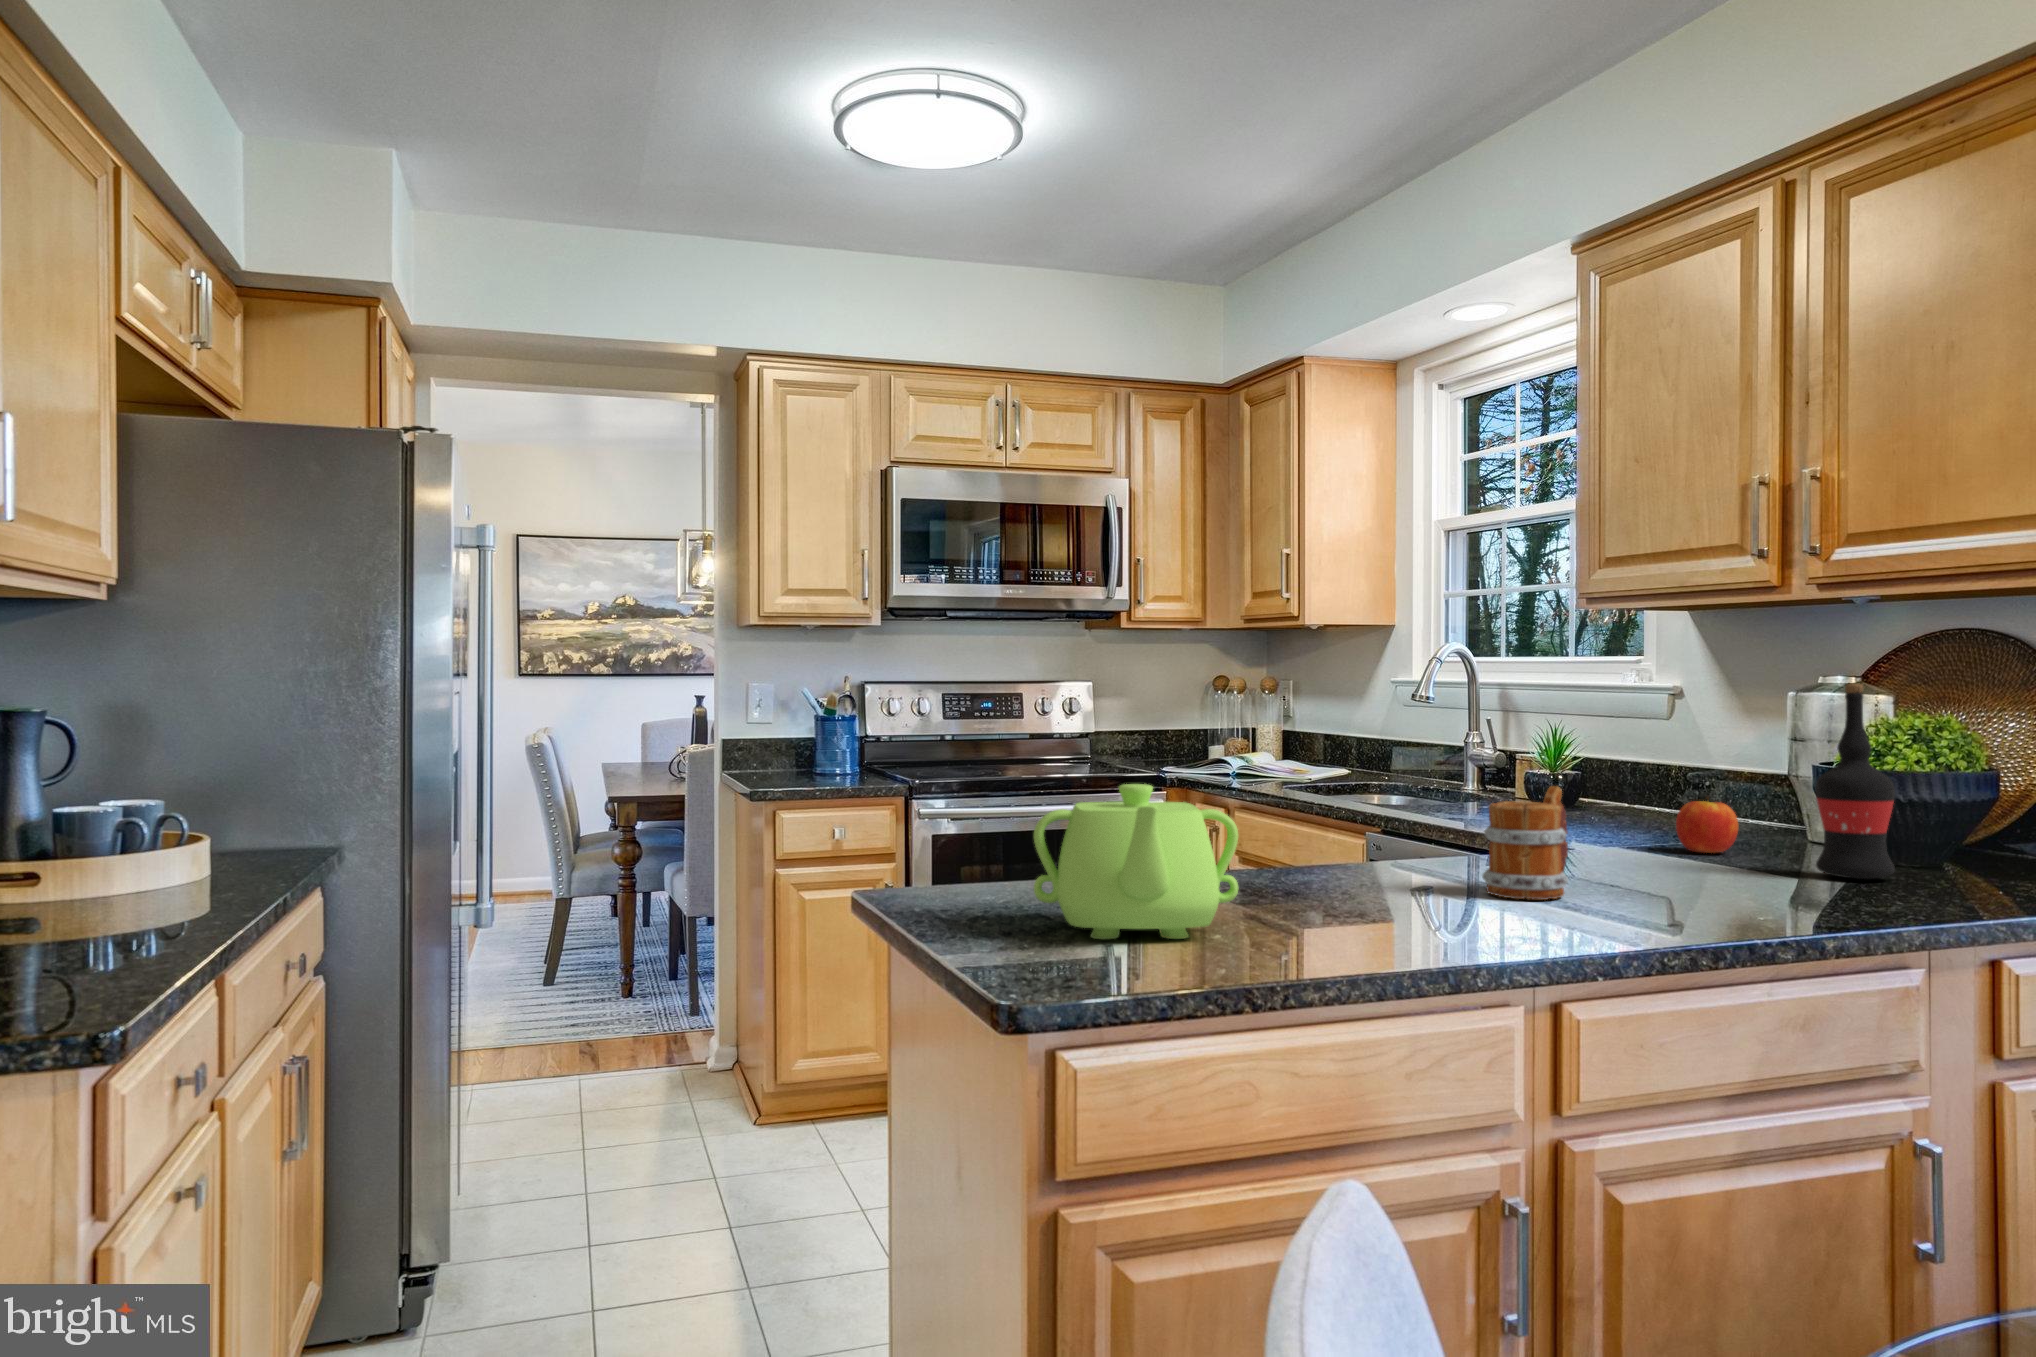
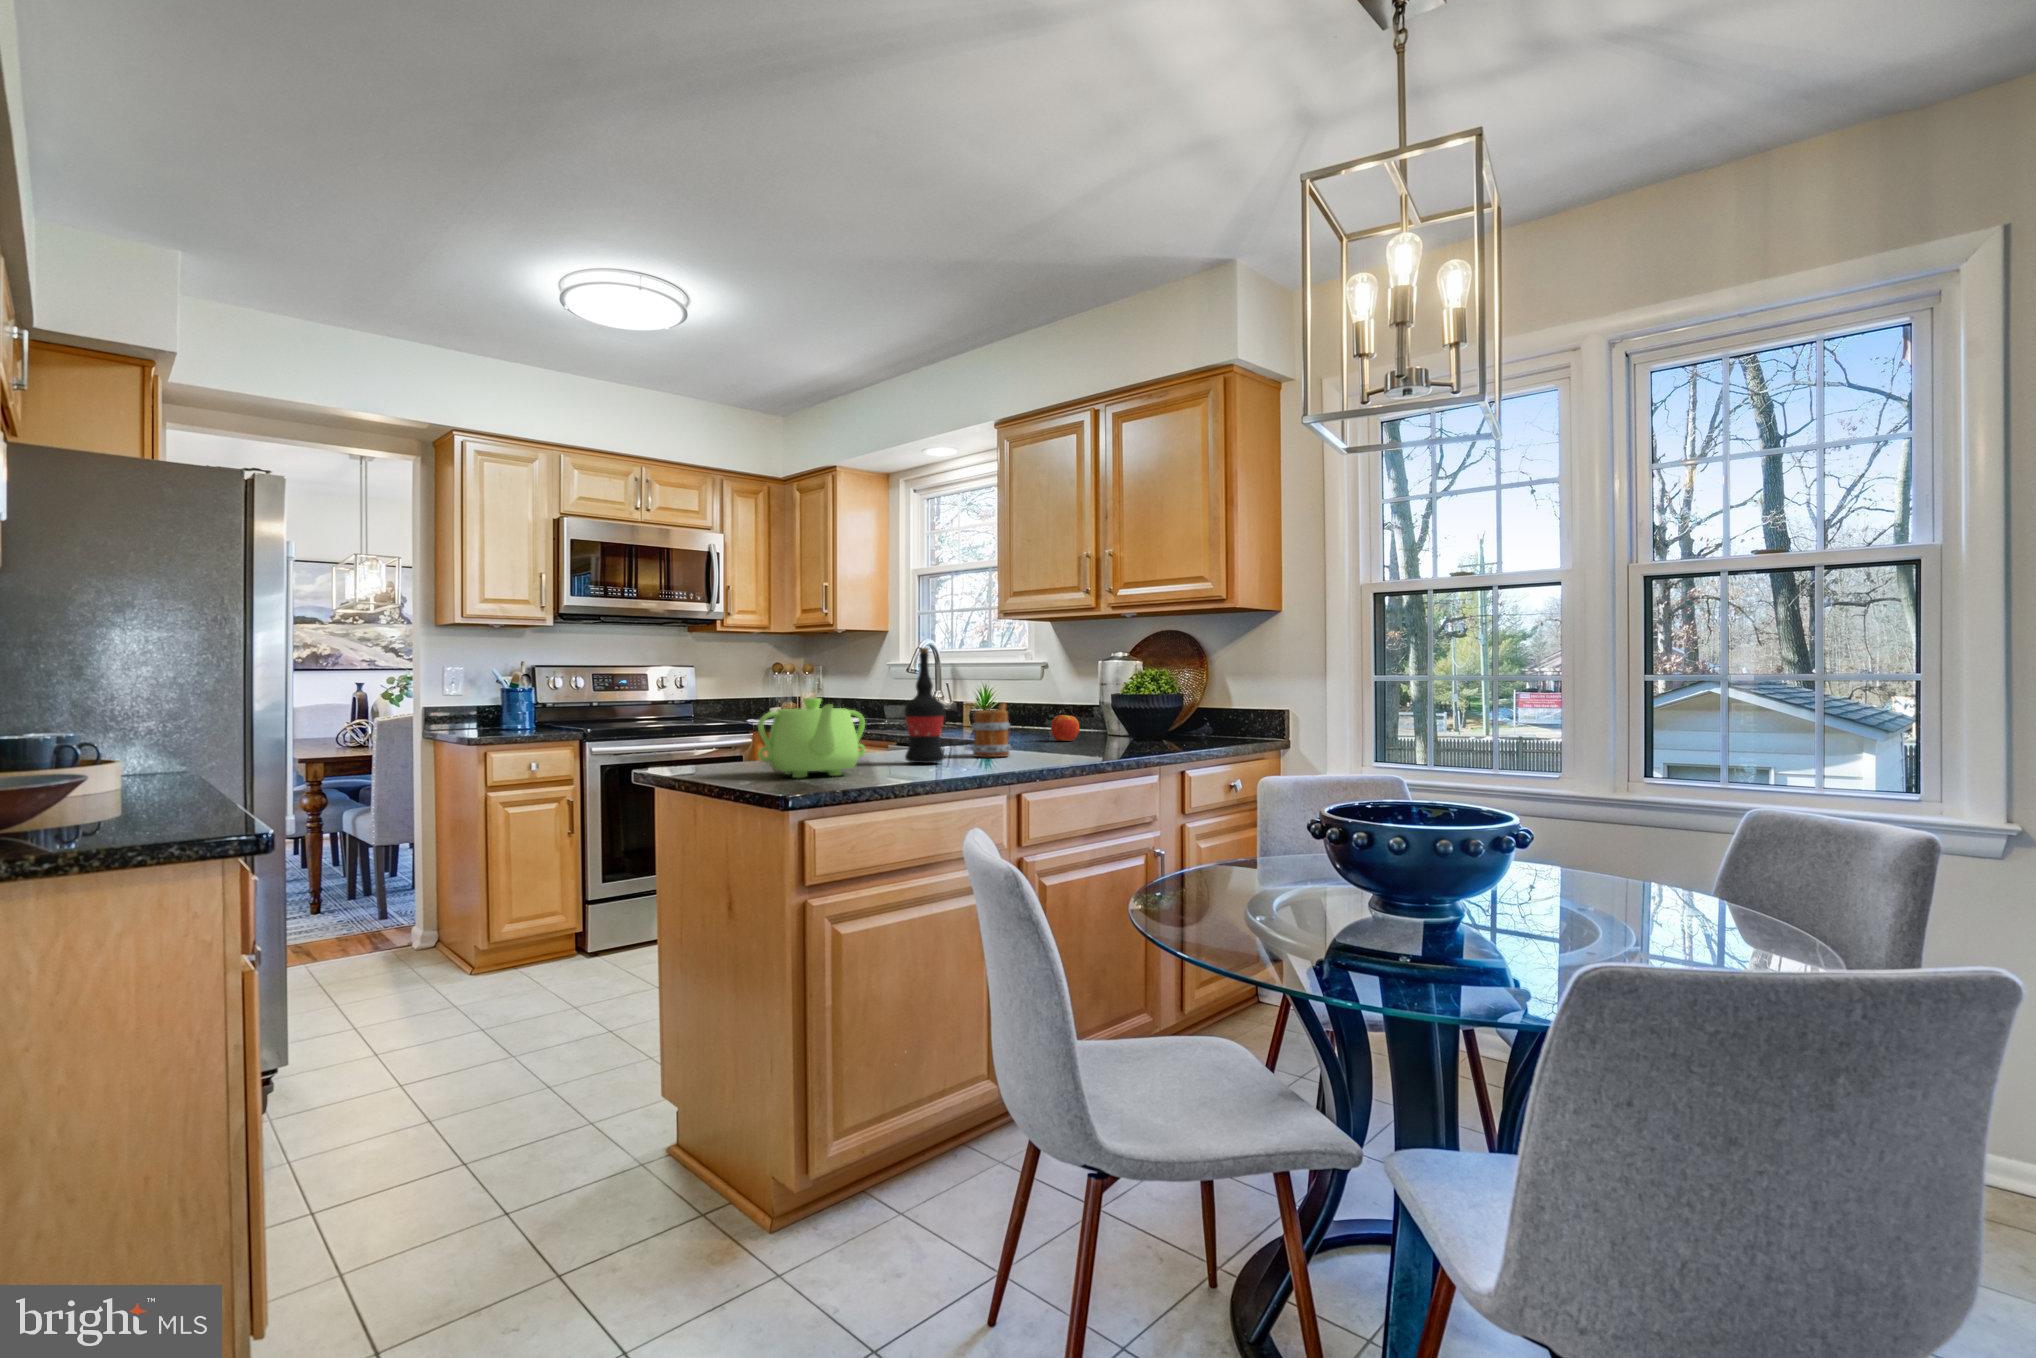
wine bottle: present [1815,684,1895,879] -> present [904,648,945,763]

